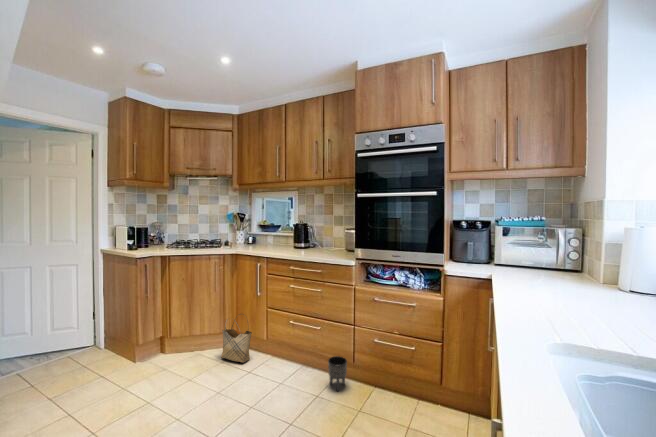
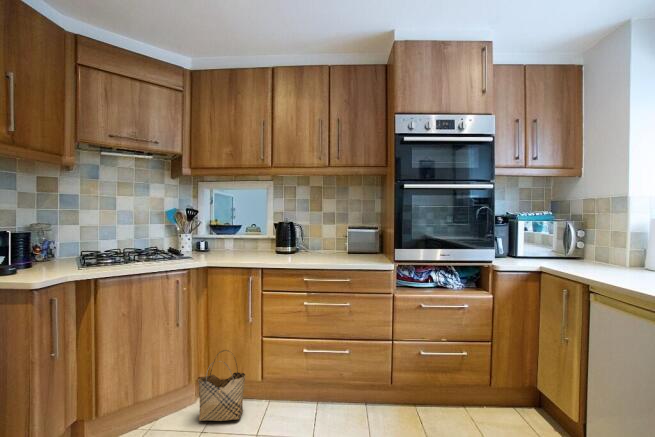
planter: present [328,356,347,391] -> none [367,379,390,423]

